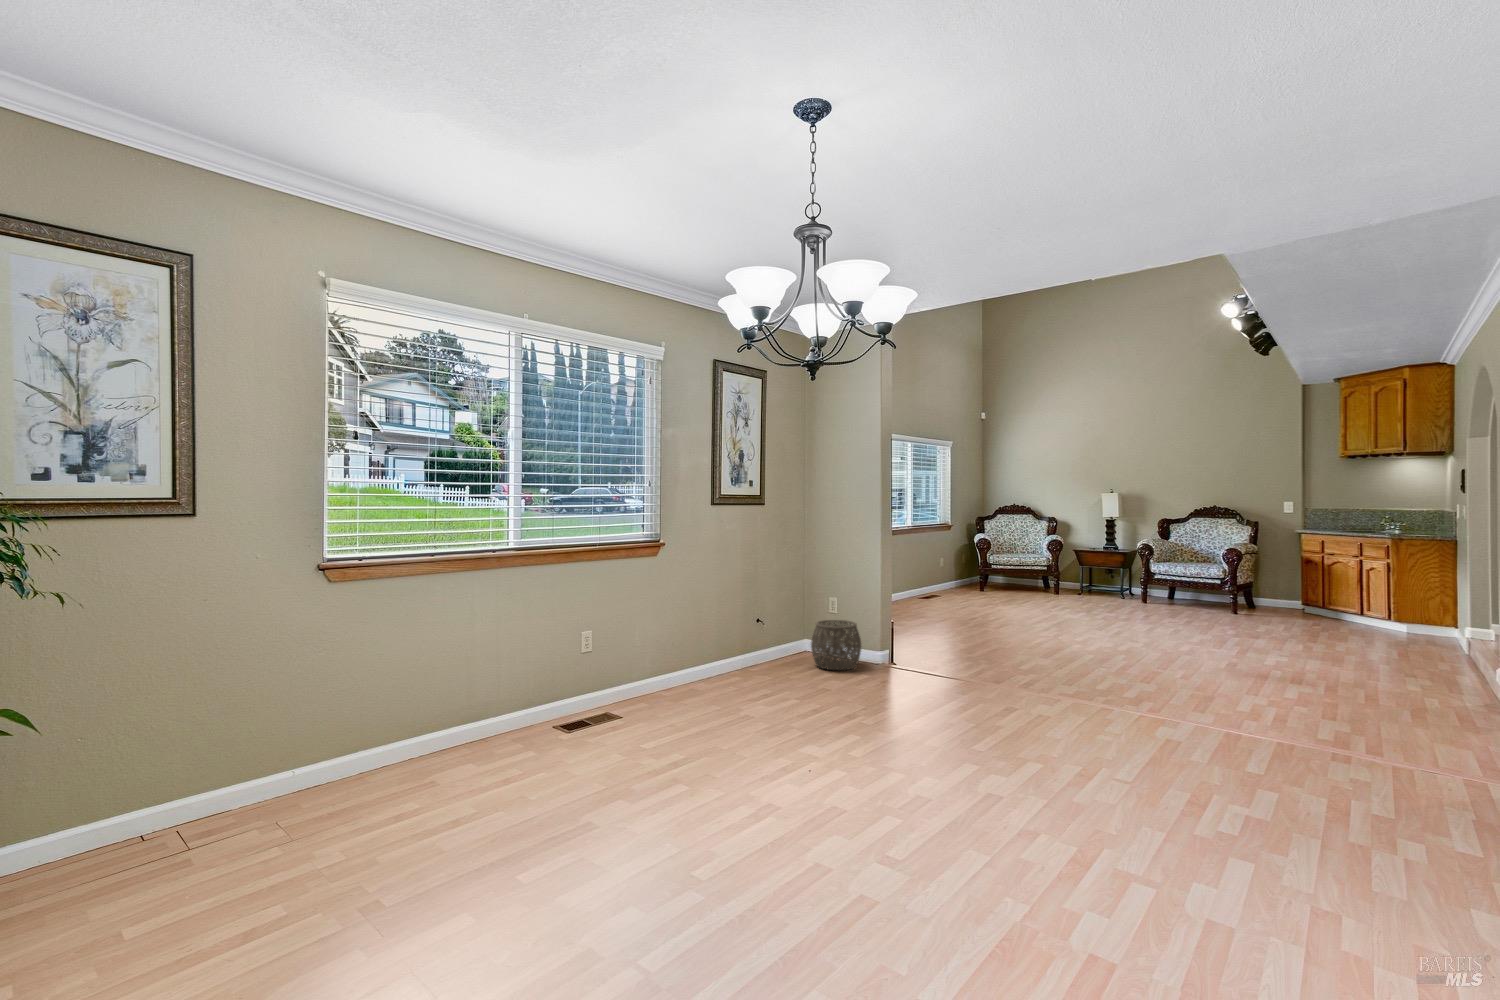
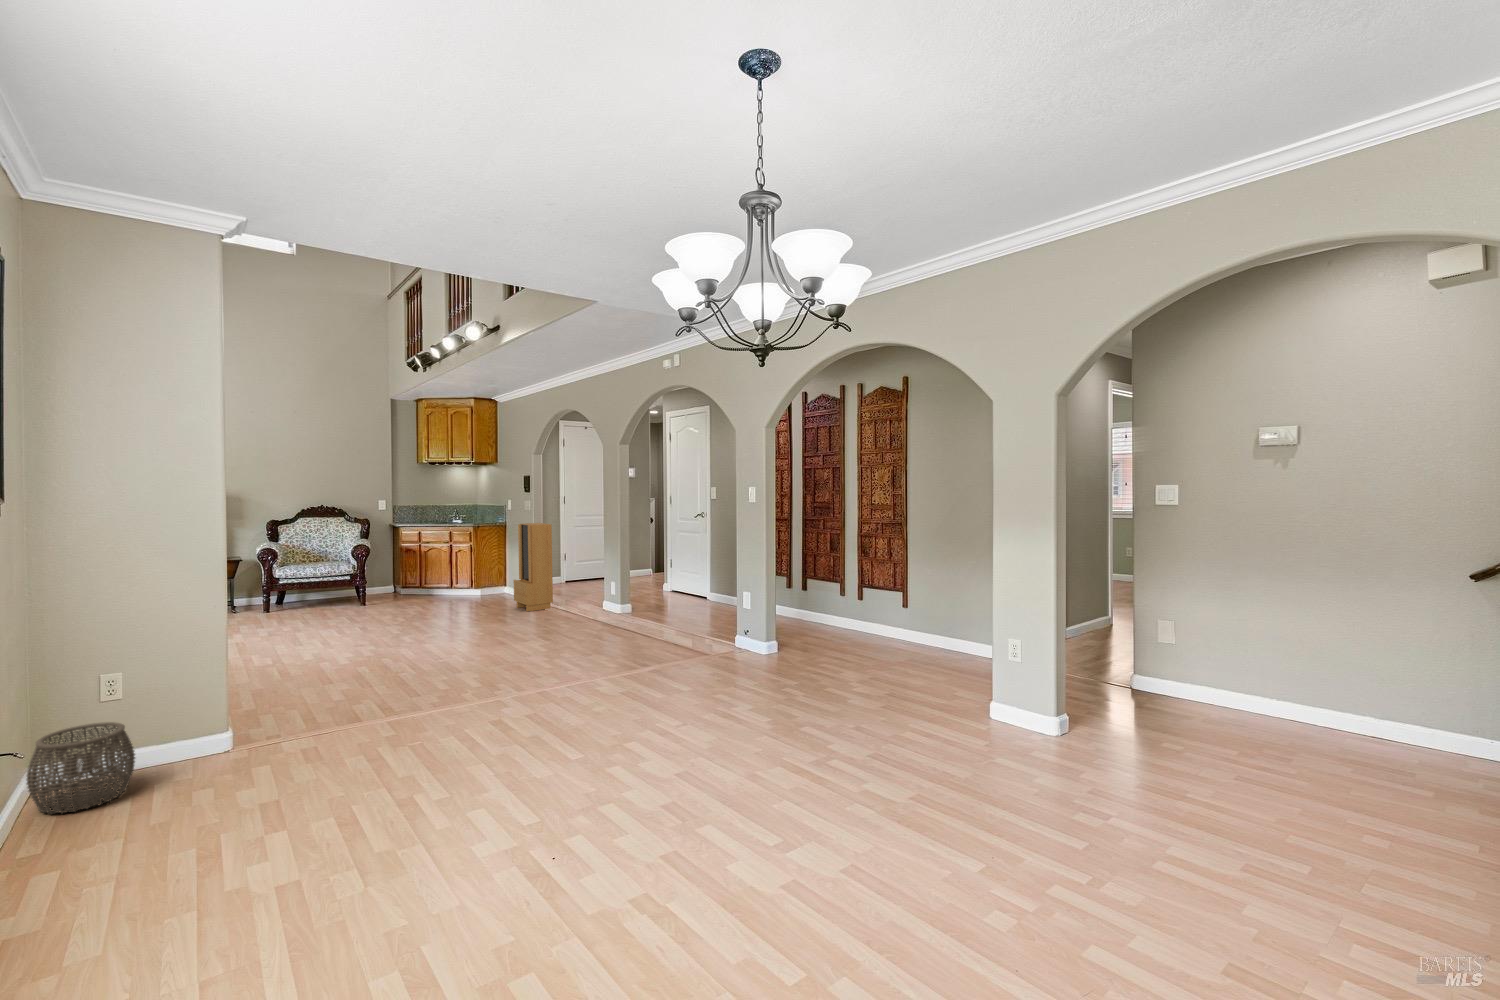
storage cabinet: none [1416,534,1480,666] -> present [513,523,553,611]

